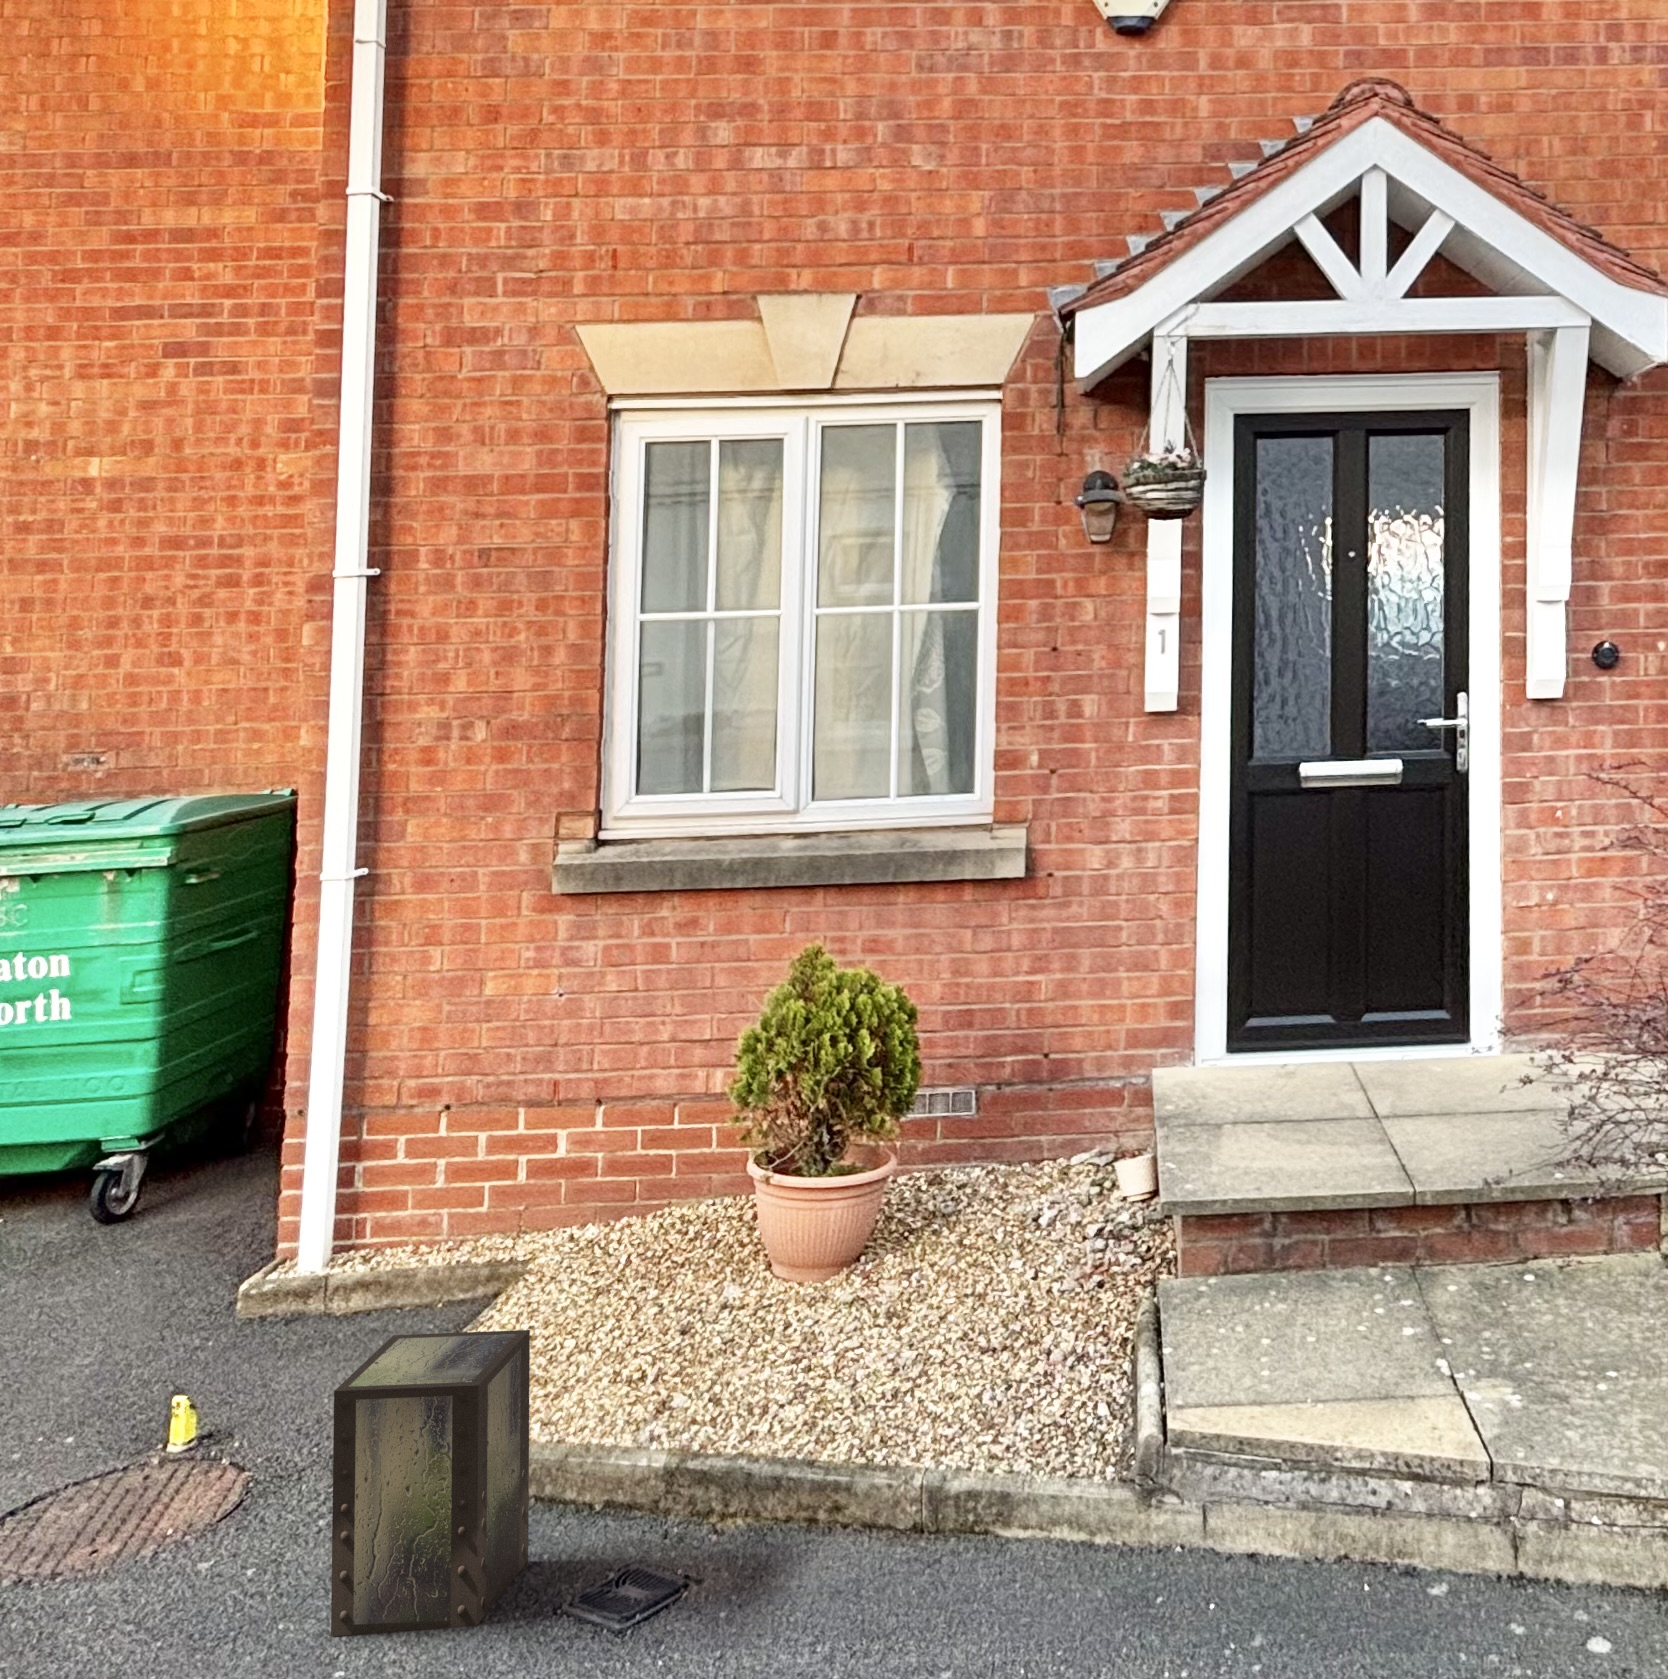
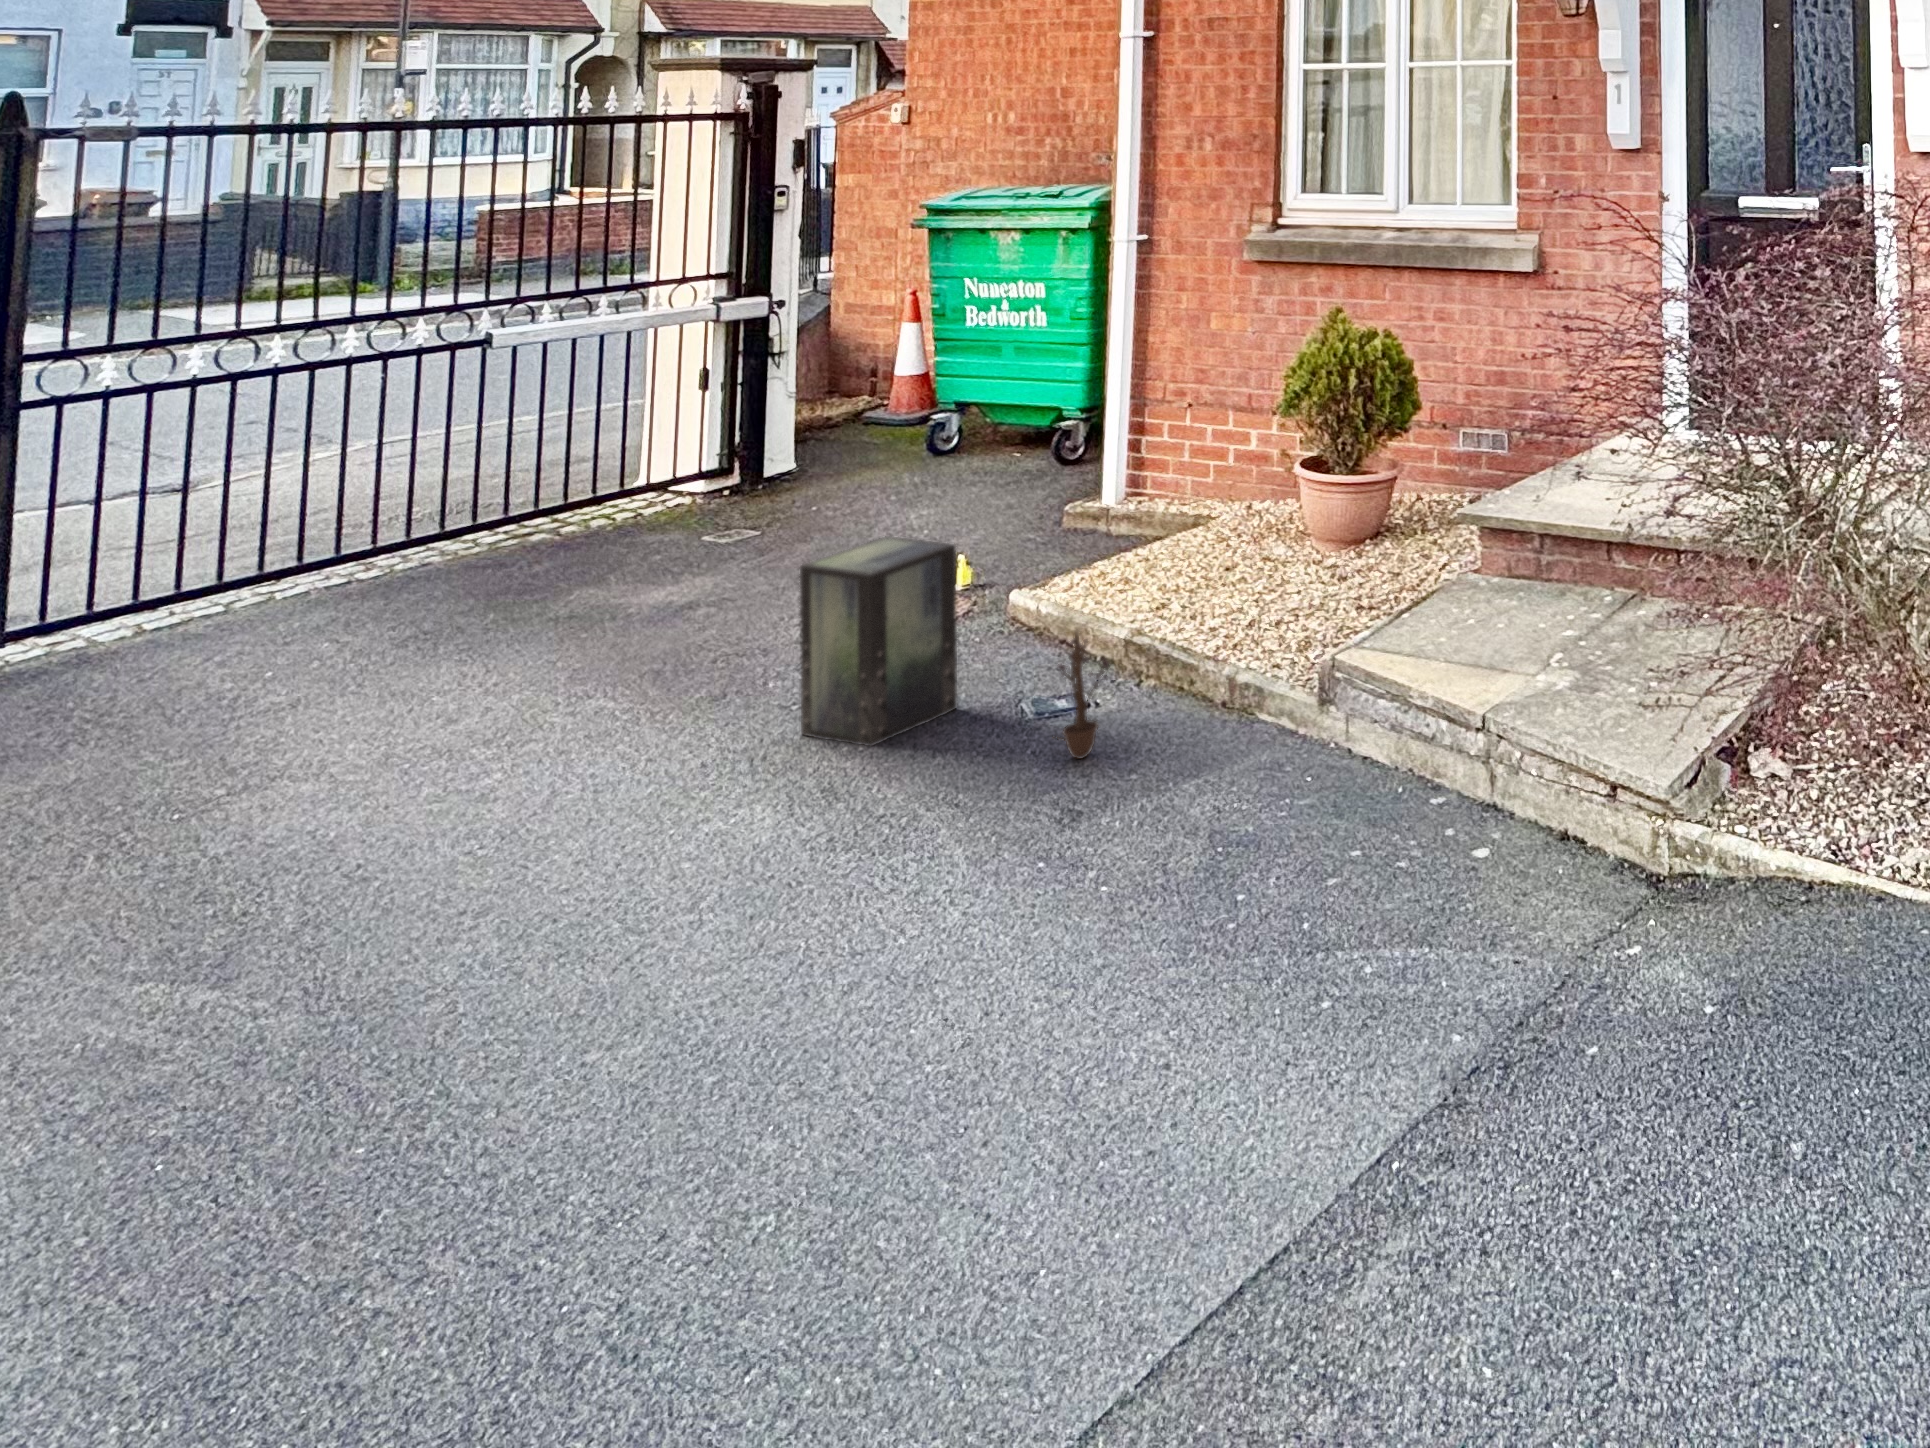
decorative plant: none [760,1408,874,1578] -> present [1053,631,1109,759]

